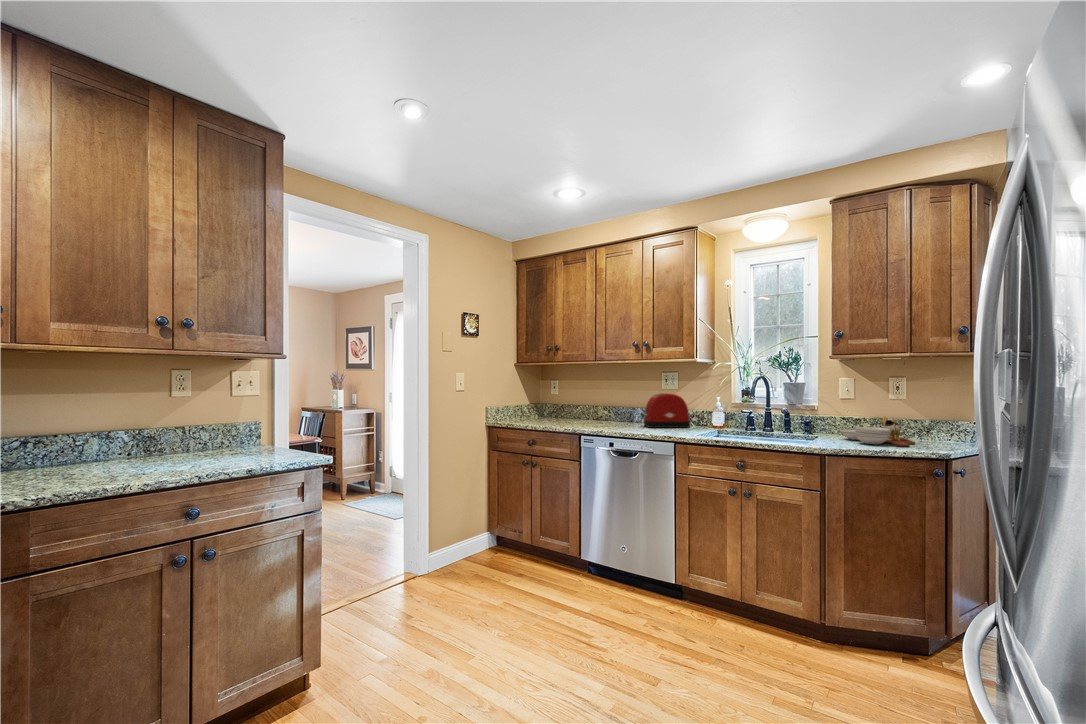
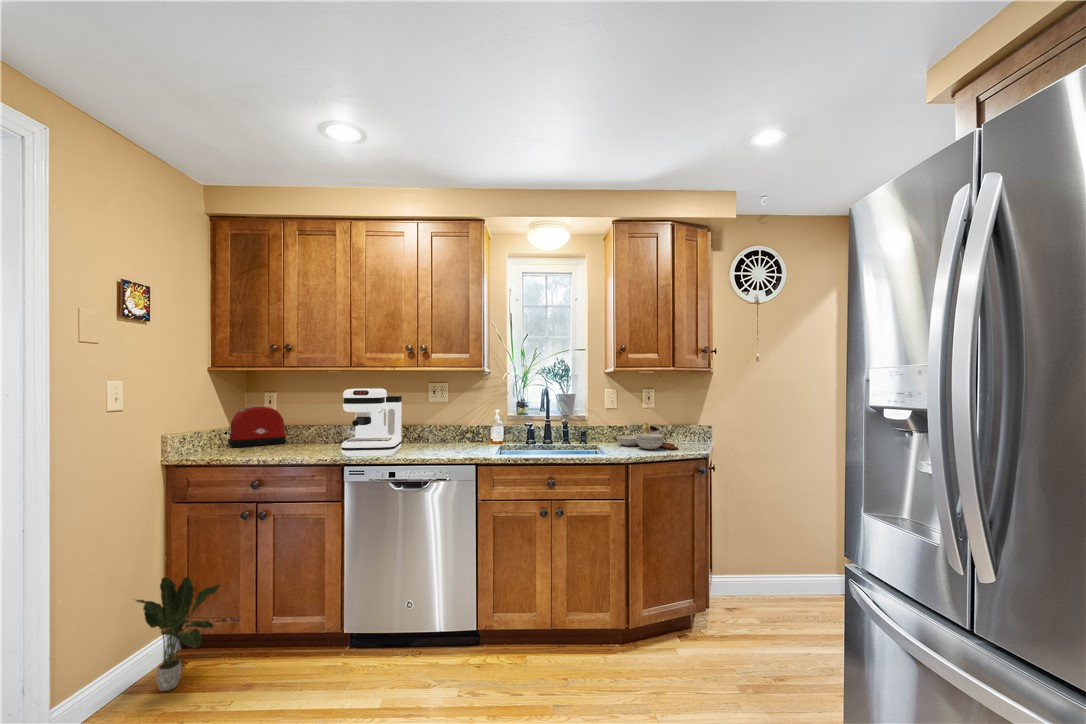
coffee maker: none [580,377,630,430] -> present [341,389,402,457]
toaster: present [640,393,690,428] -> present [224,406,286,447]
potted plant: none [464,494,508,565] -> present [136,577,221,691]

